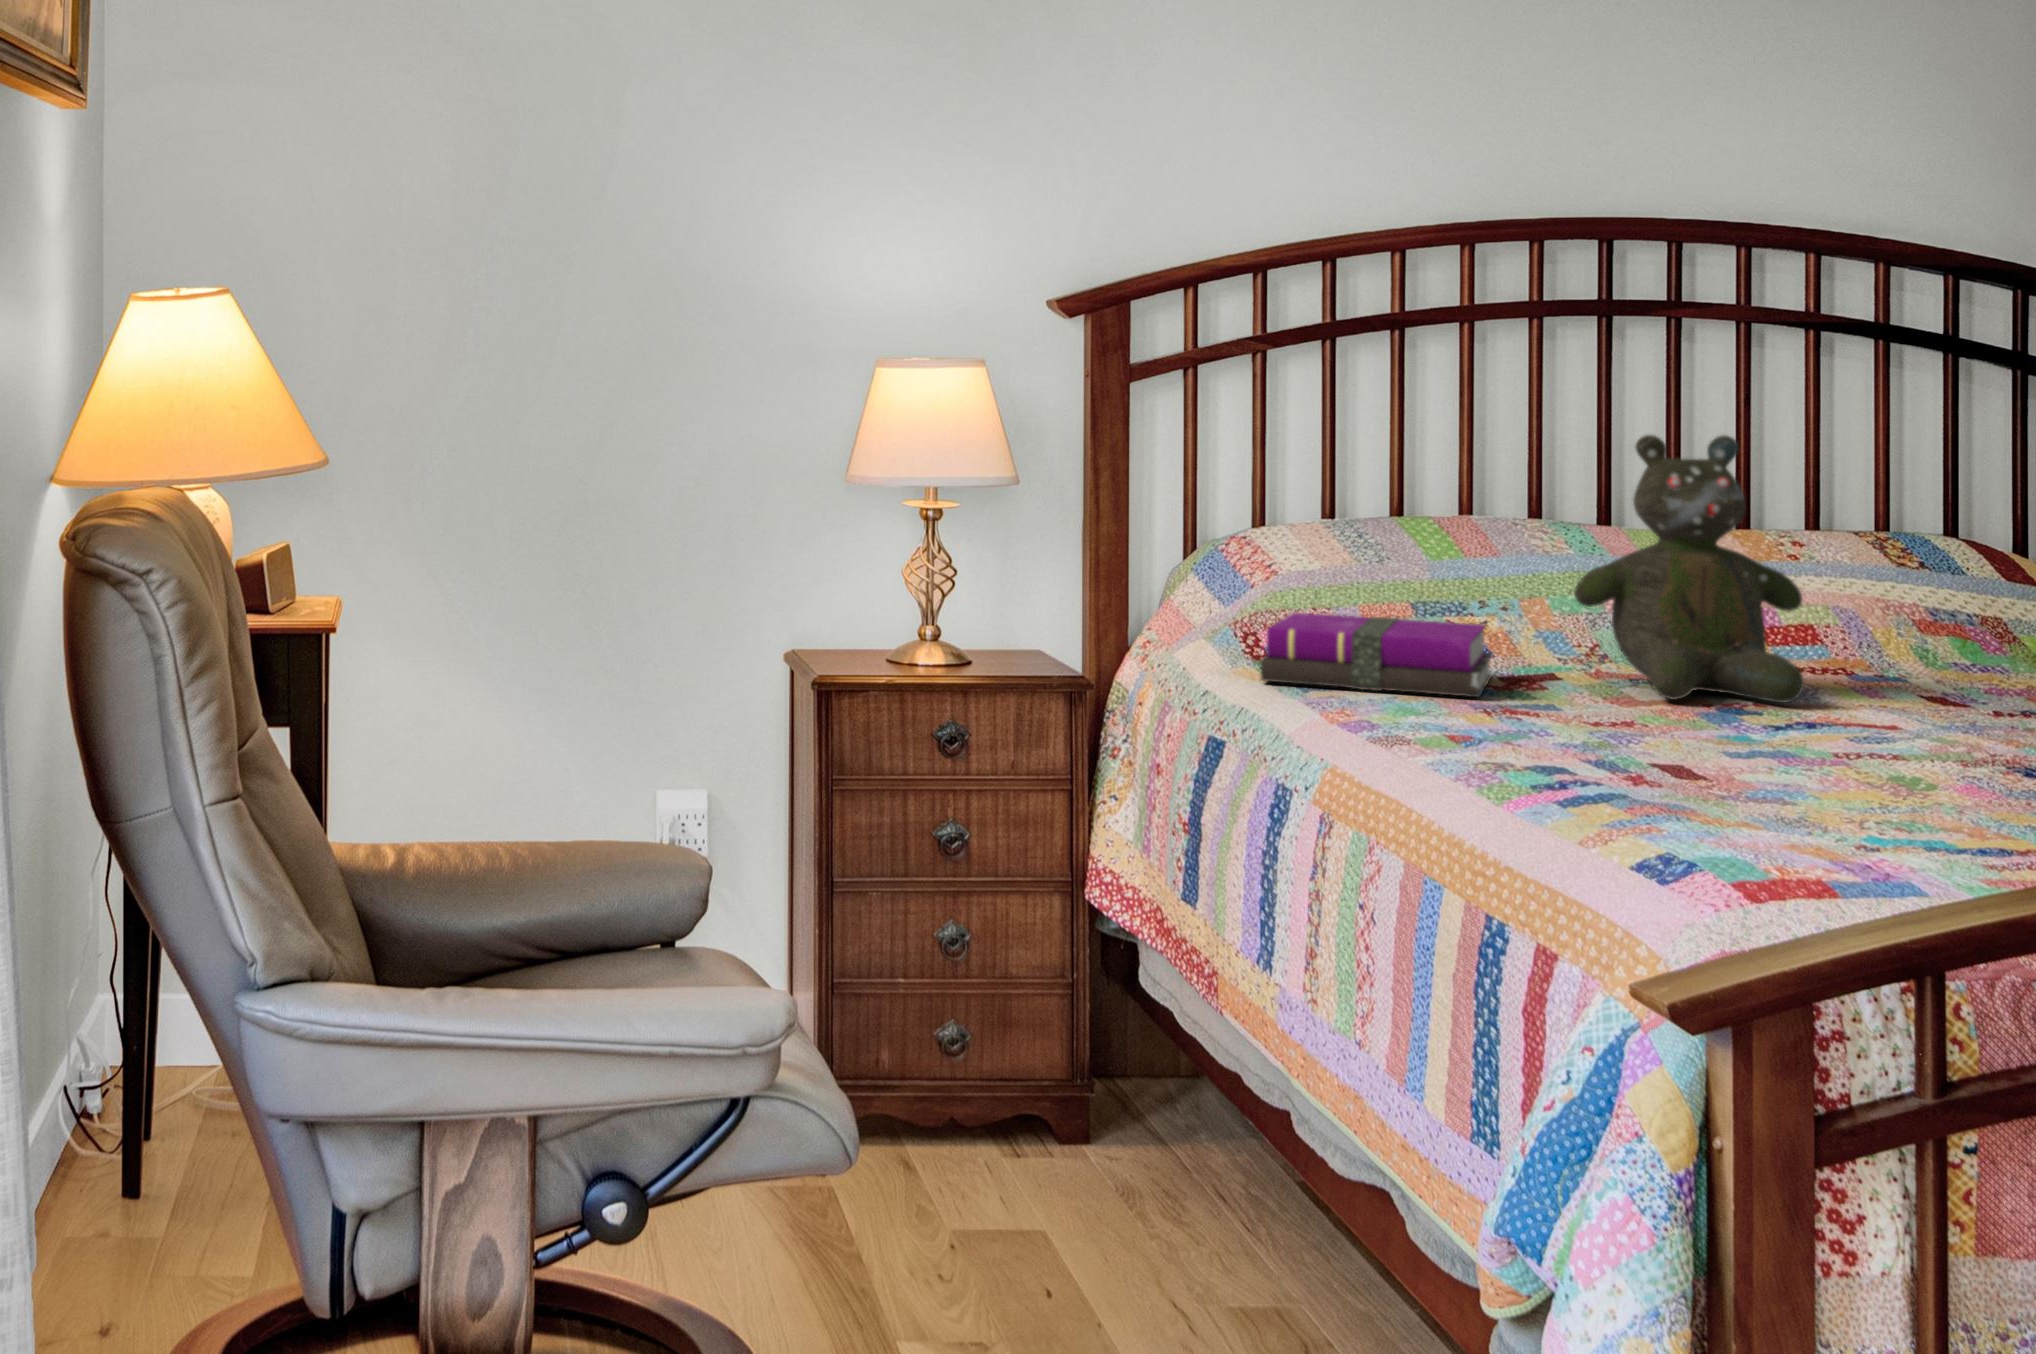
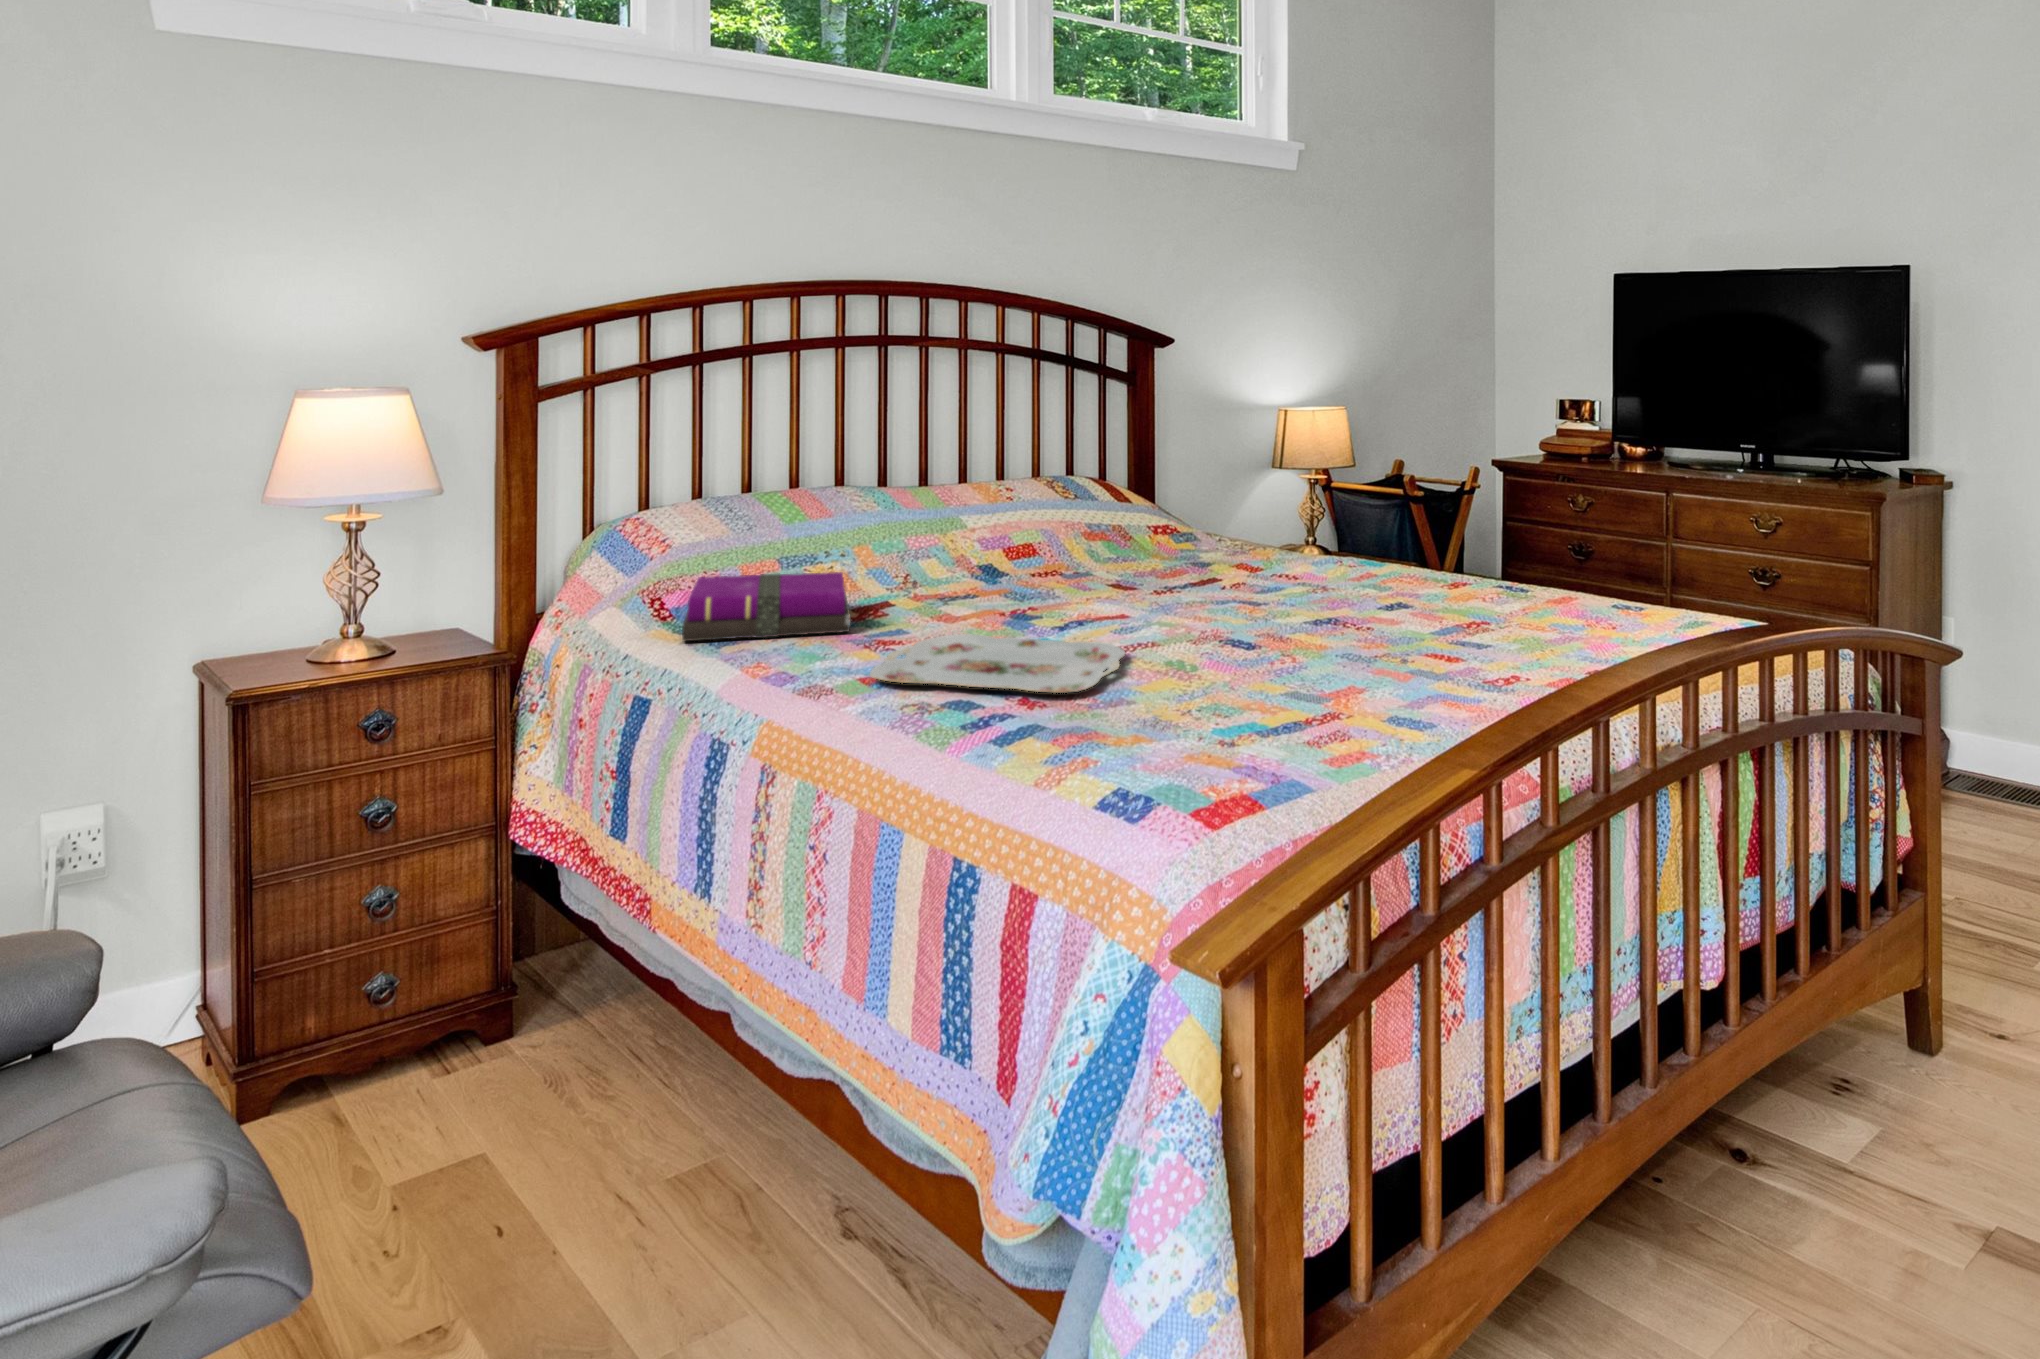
teddy bear: present [1574,435,1804,703] -> none [902,434,1040,613]
serving tray: none [1467,712,1891,788] -> present [870,634,1125,693]

